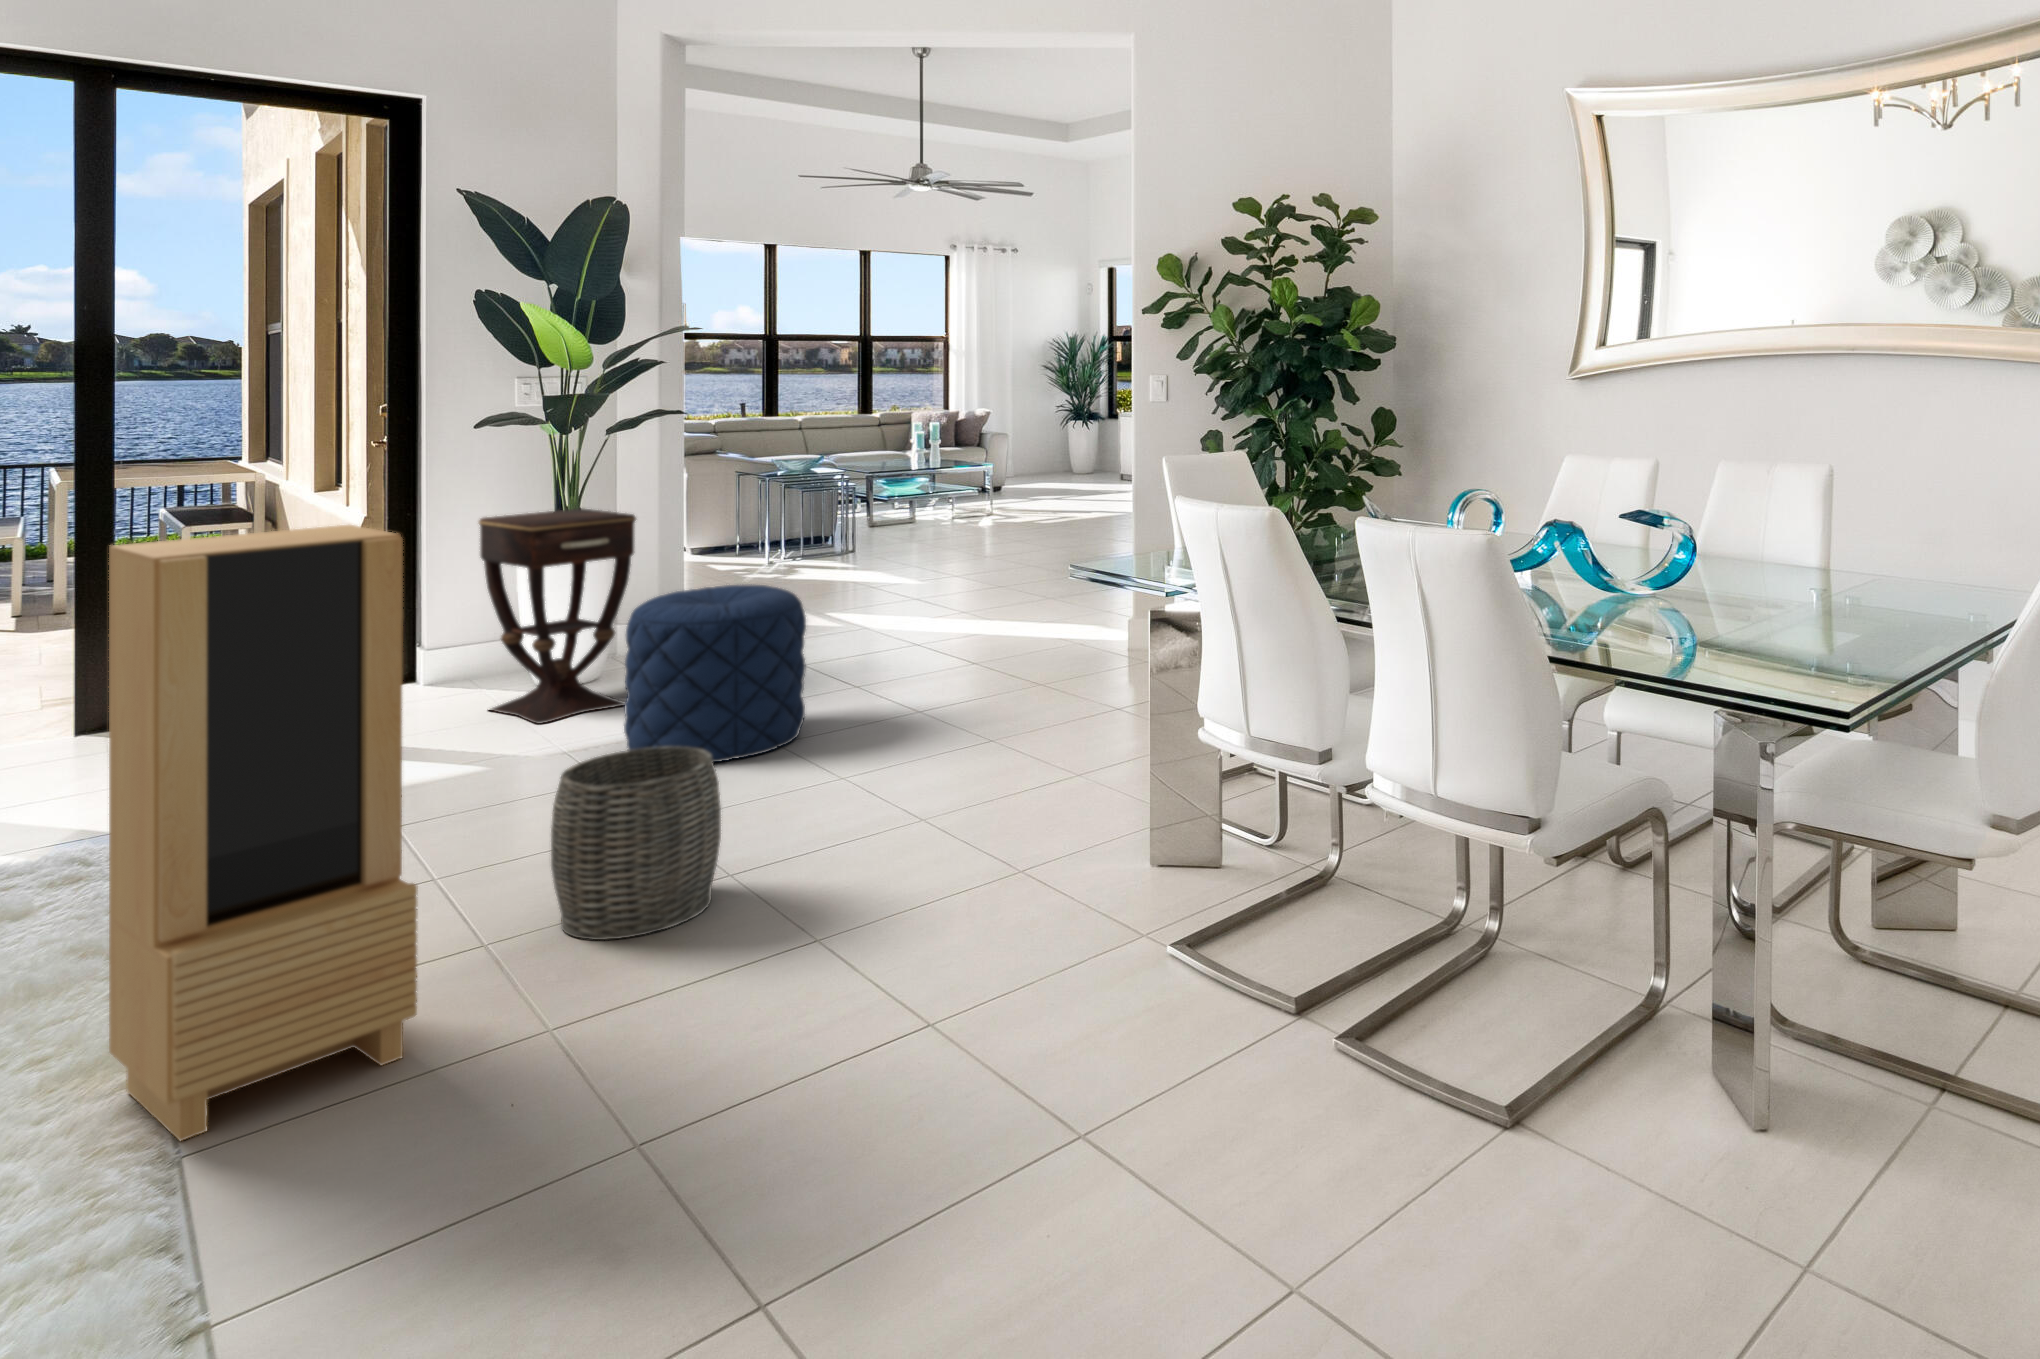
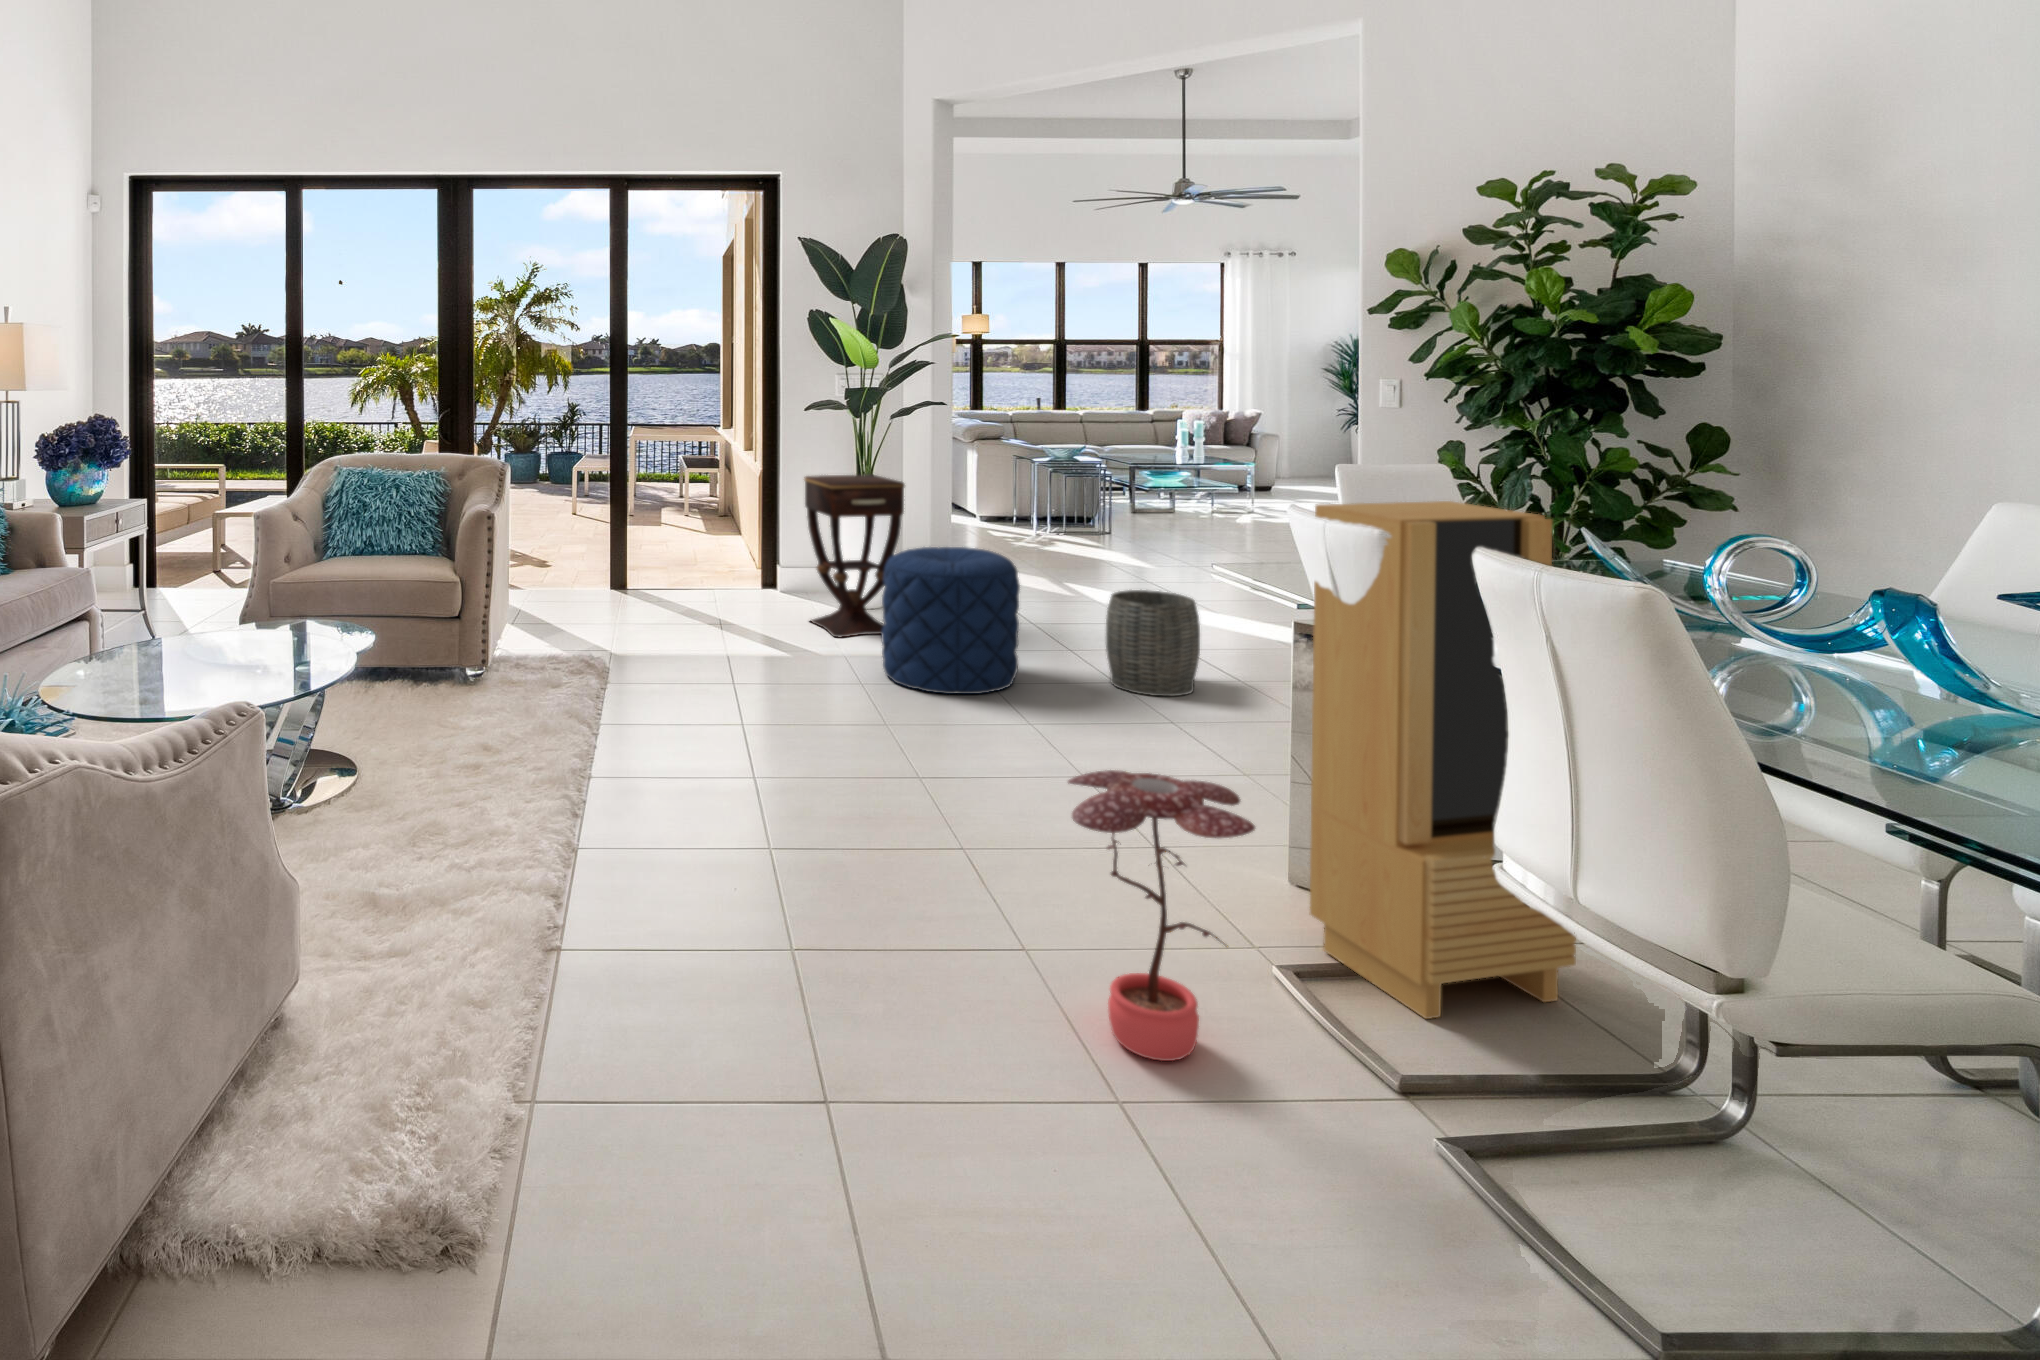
storage cabinet: present [109,525,418,1141] -> present [1310,501,1576,1019]
woven basket: present [551,746,721,940] -> present [1106,590,1200,696]
potted plant: none [977,774,1168,1058] -> present [1068,770,1255,1061]

